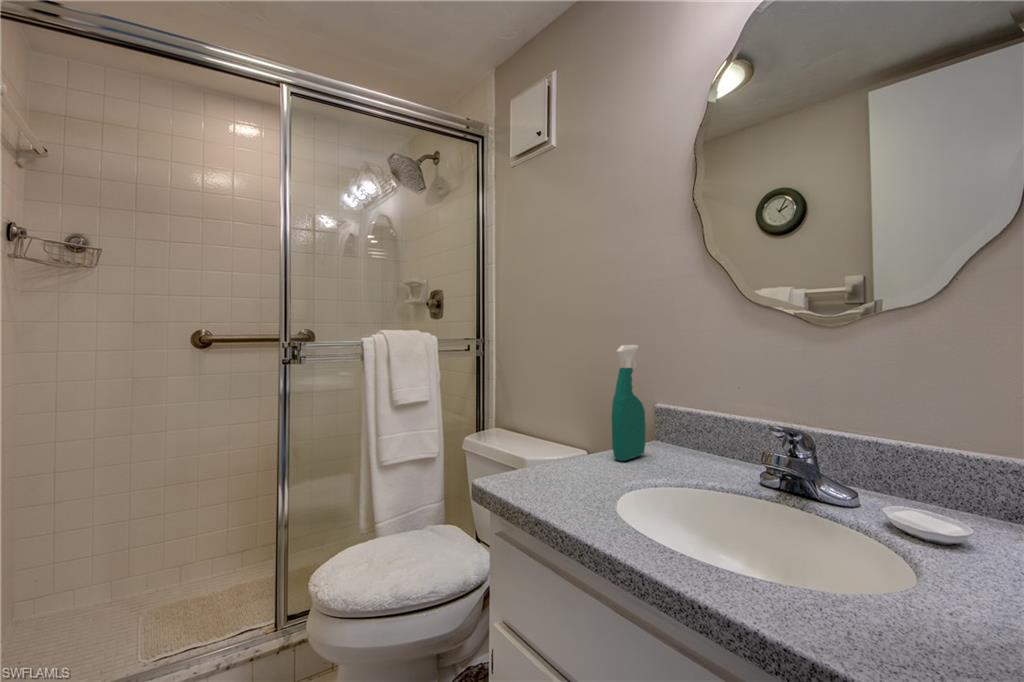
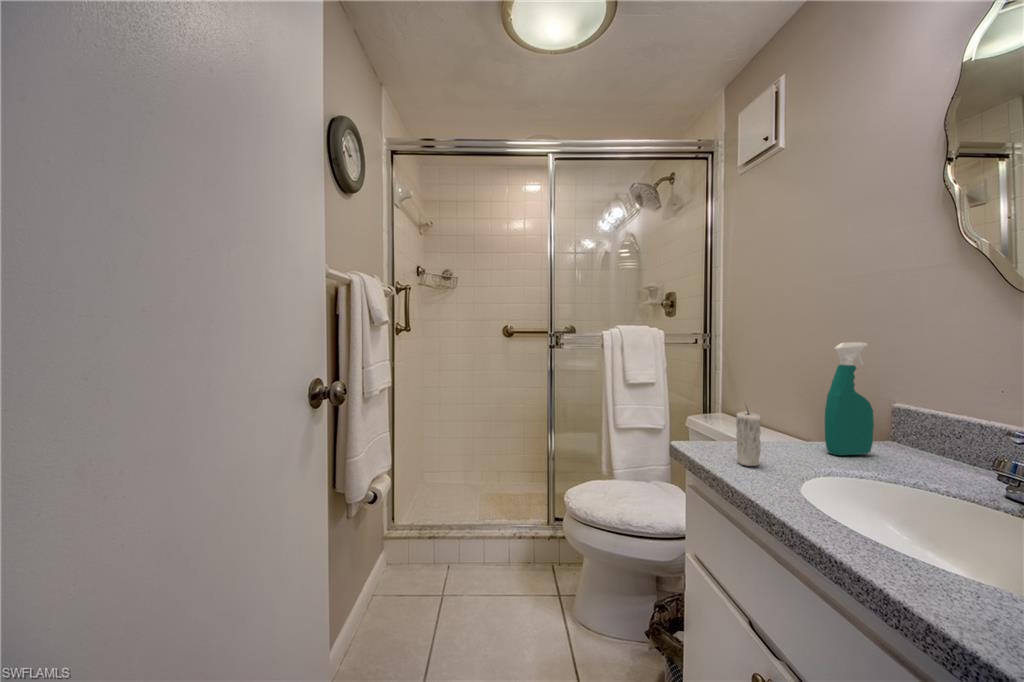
candle: none [548,418,574,495] -> present [736,409,761,466]

